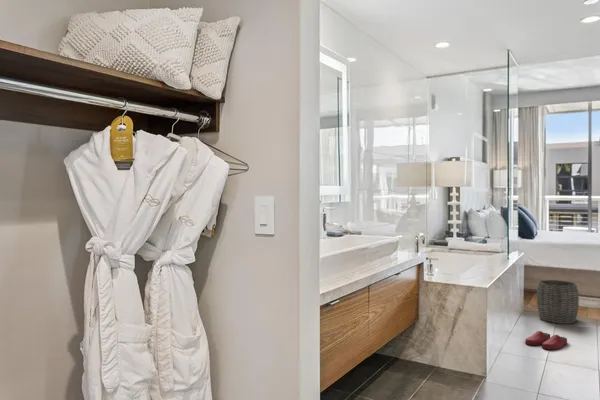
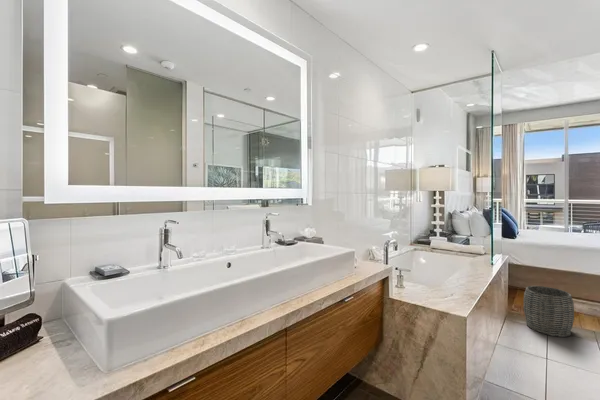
slippers: present [525,331,567,350] -> none [514,353,568,384]

